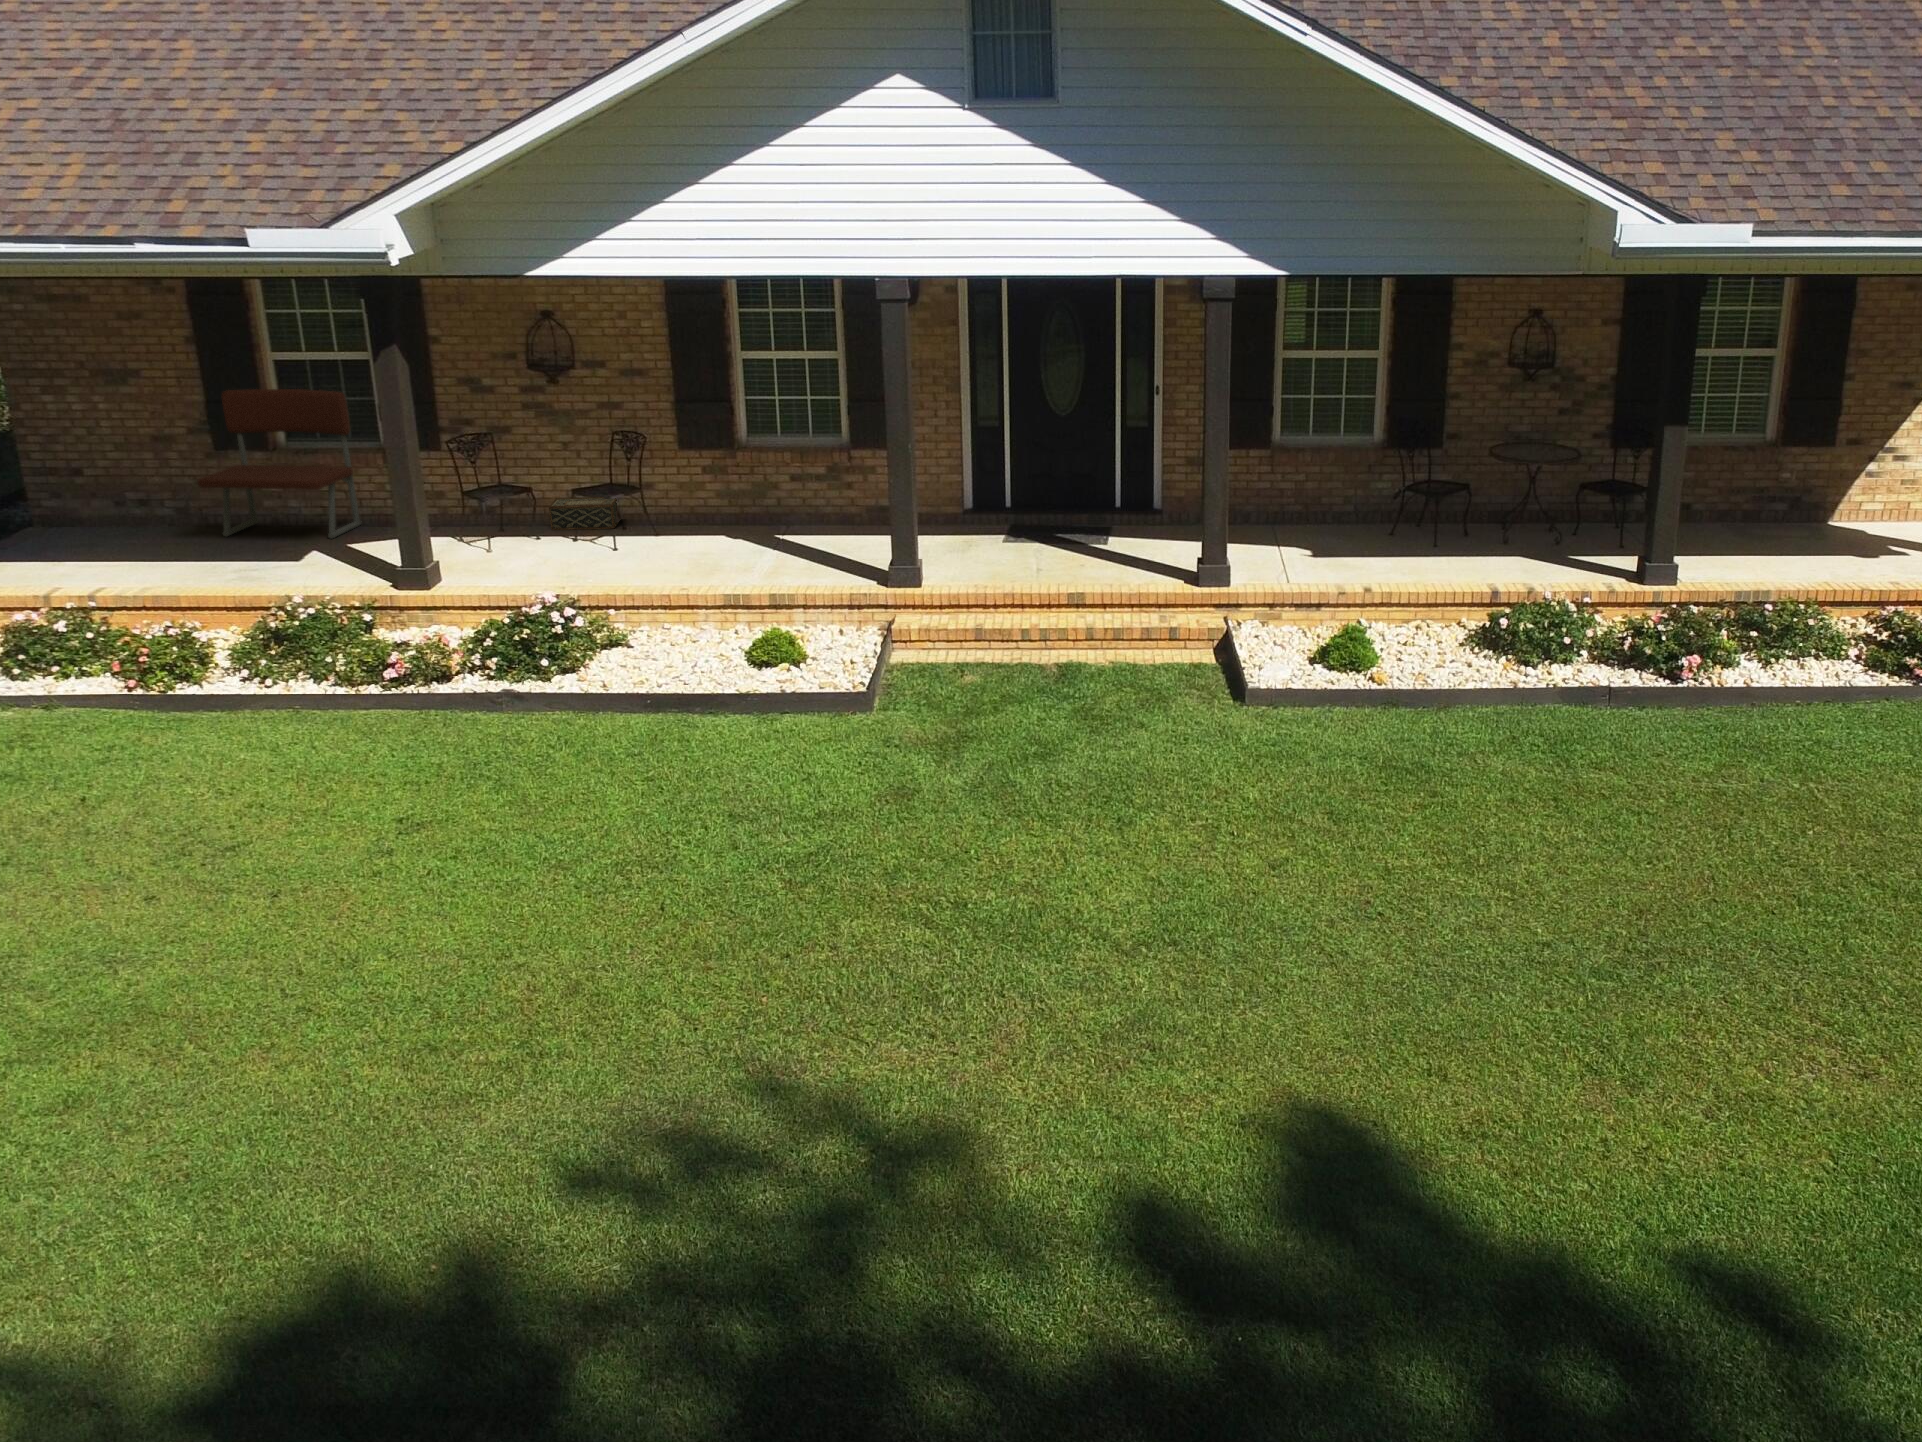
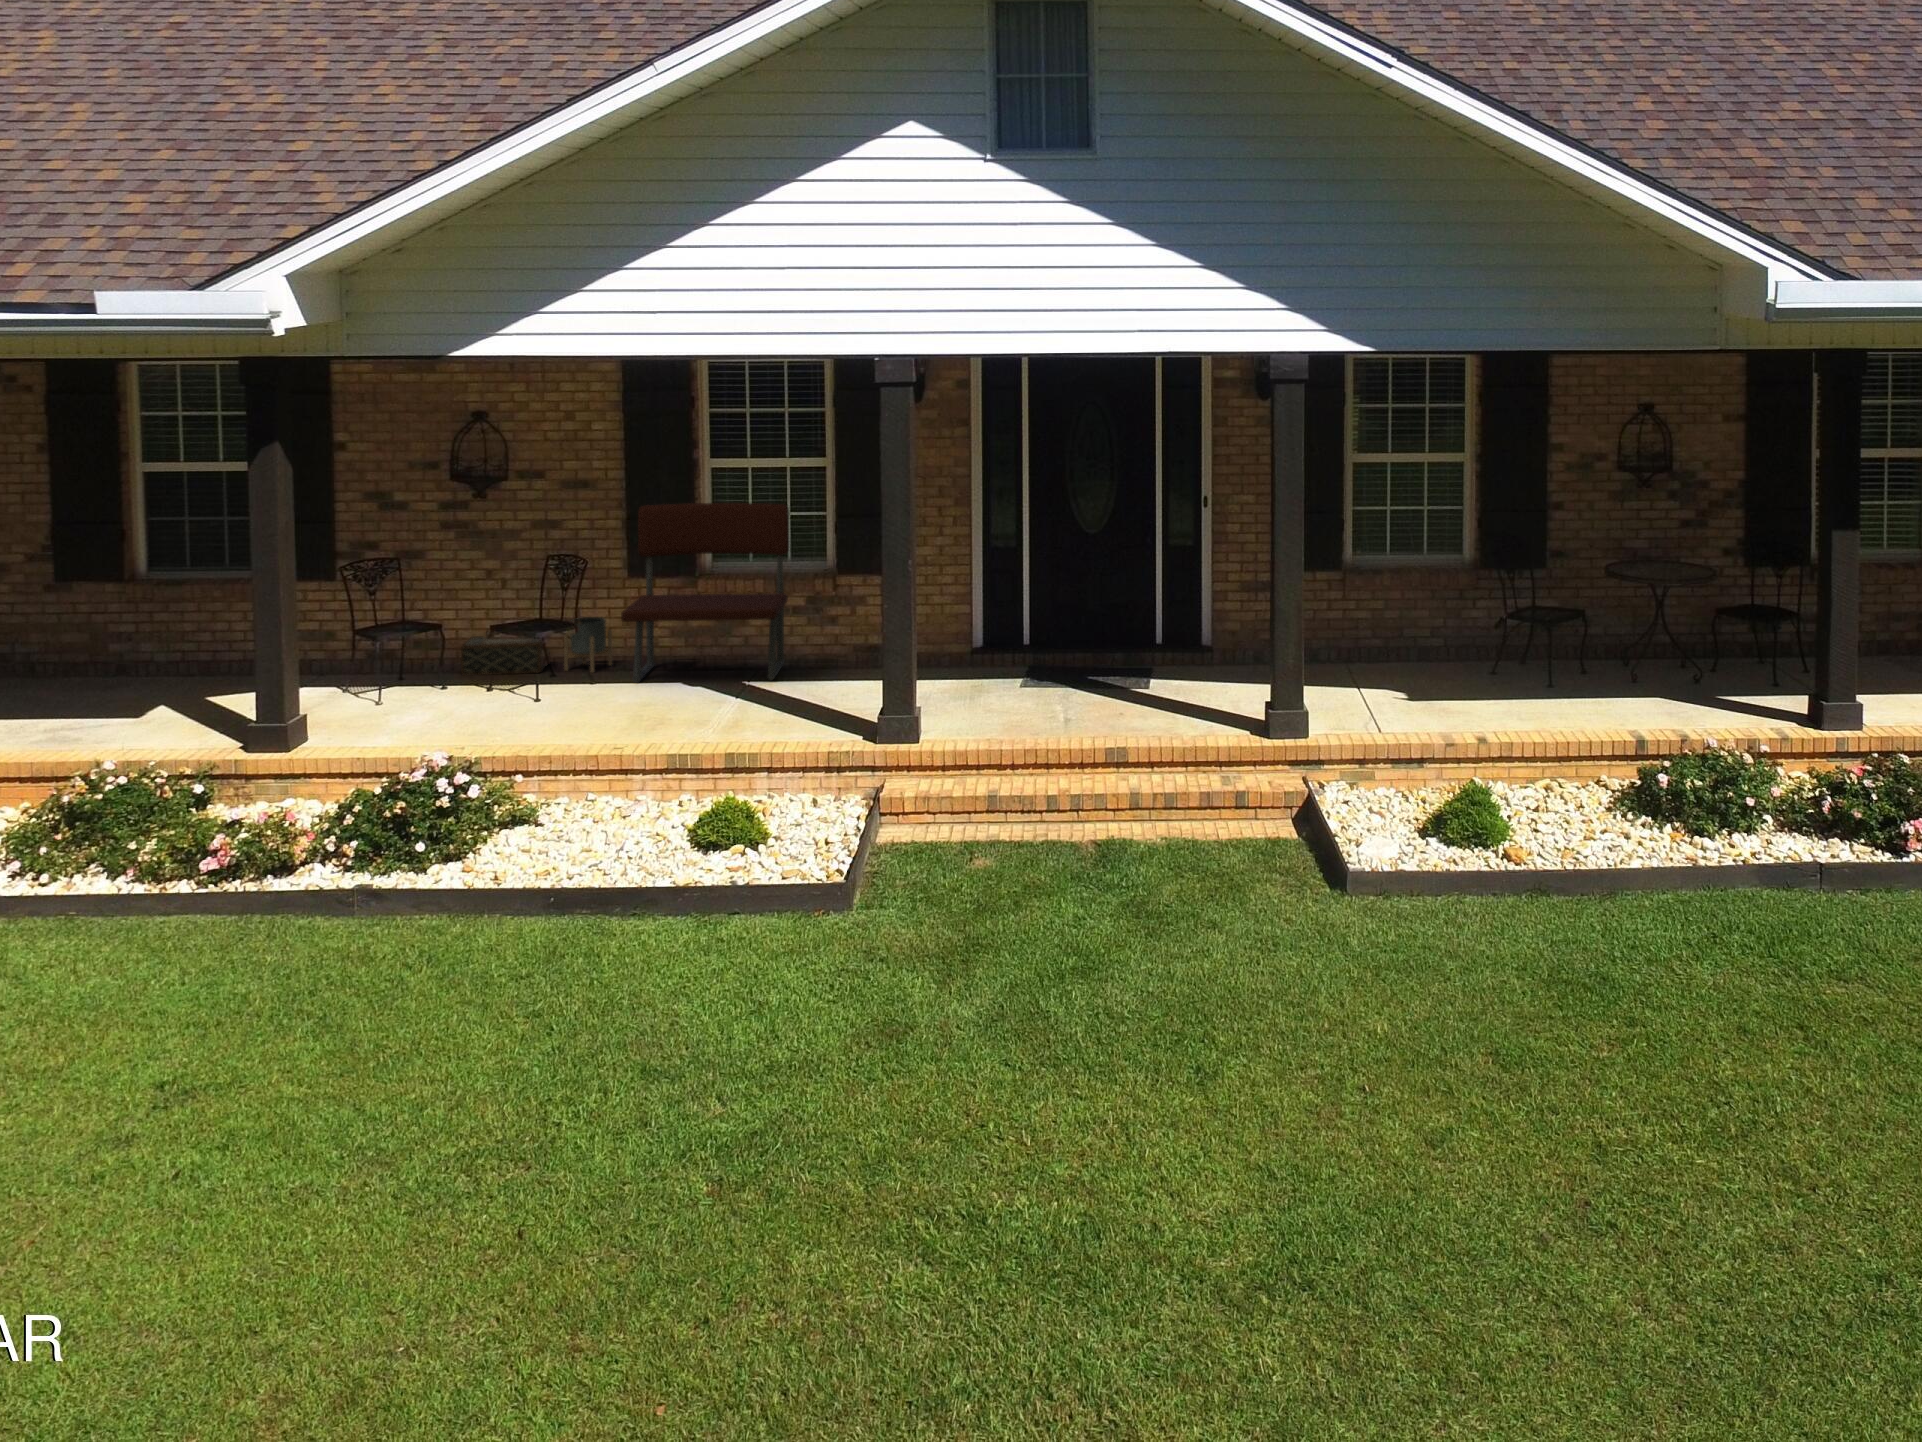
bench: present [197,389,361,539] -> present [621,503,789,683]
planter: none [631,484,671,529] -> present [564,617,612,672]

